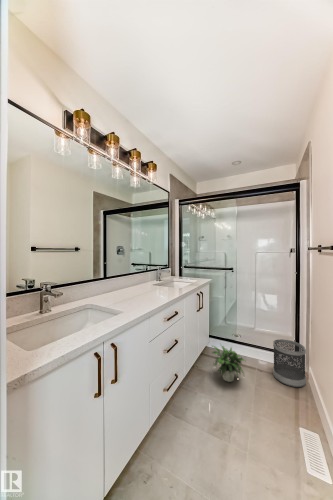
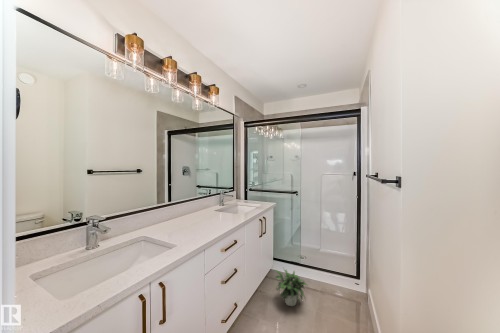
wastebasket: present [273,339,306,387] -> none [335,261,365,310]

